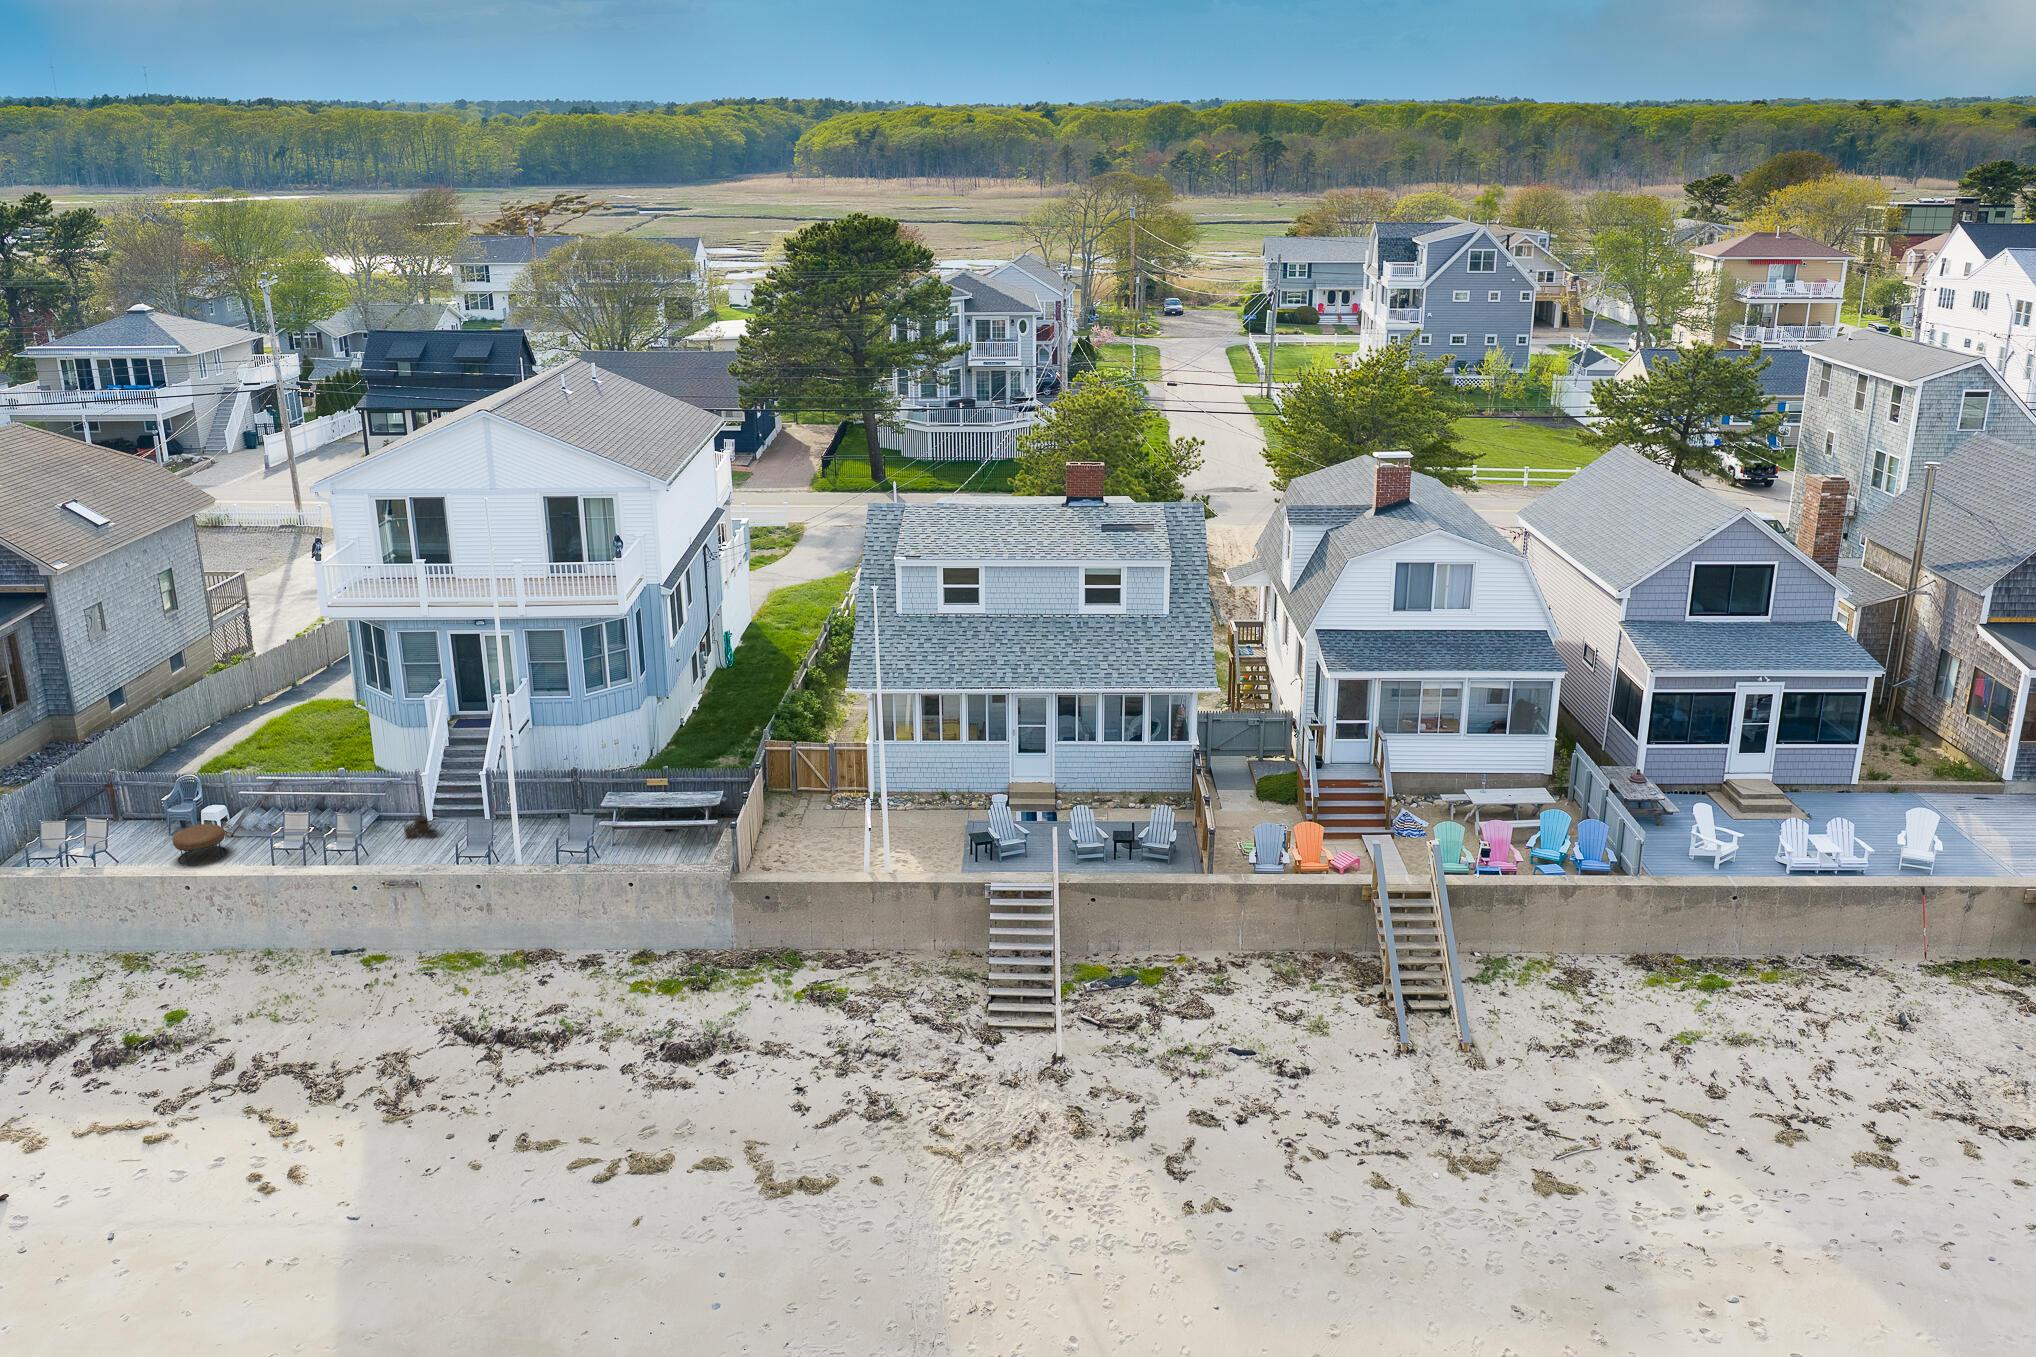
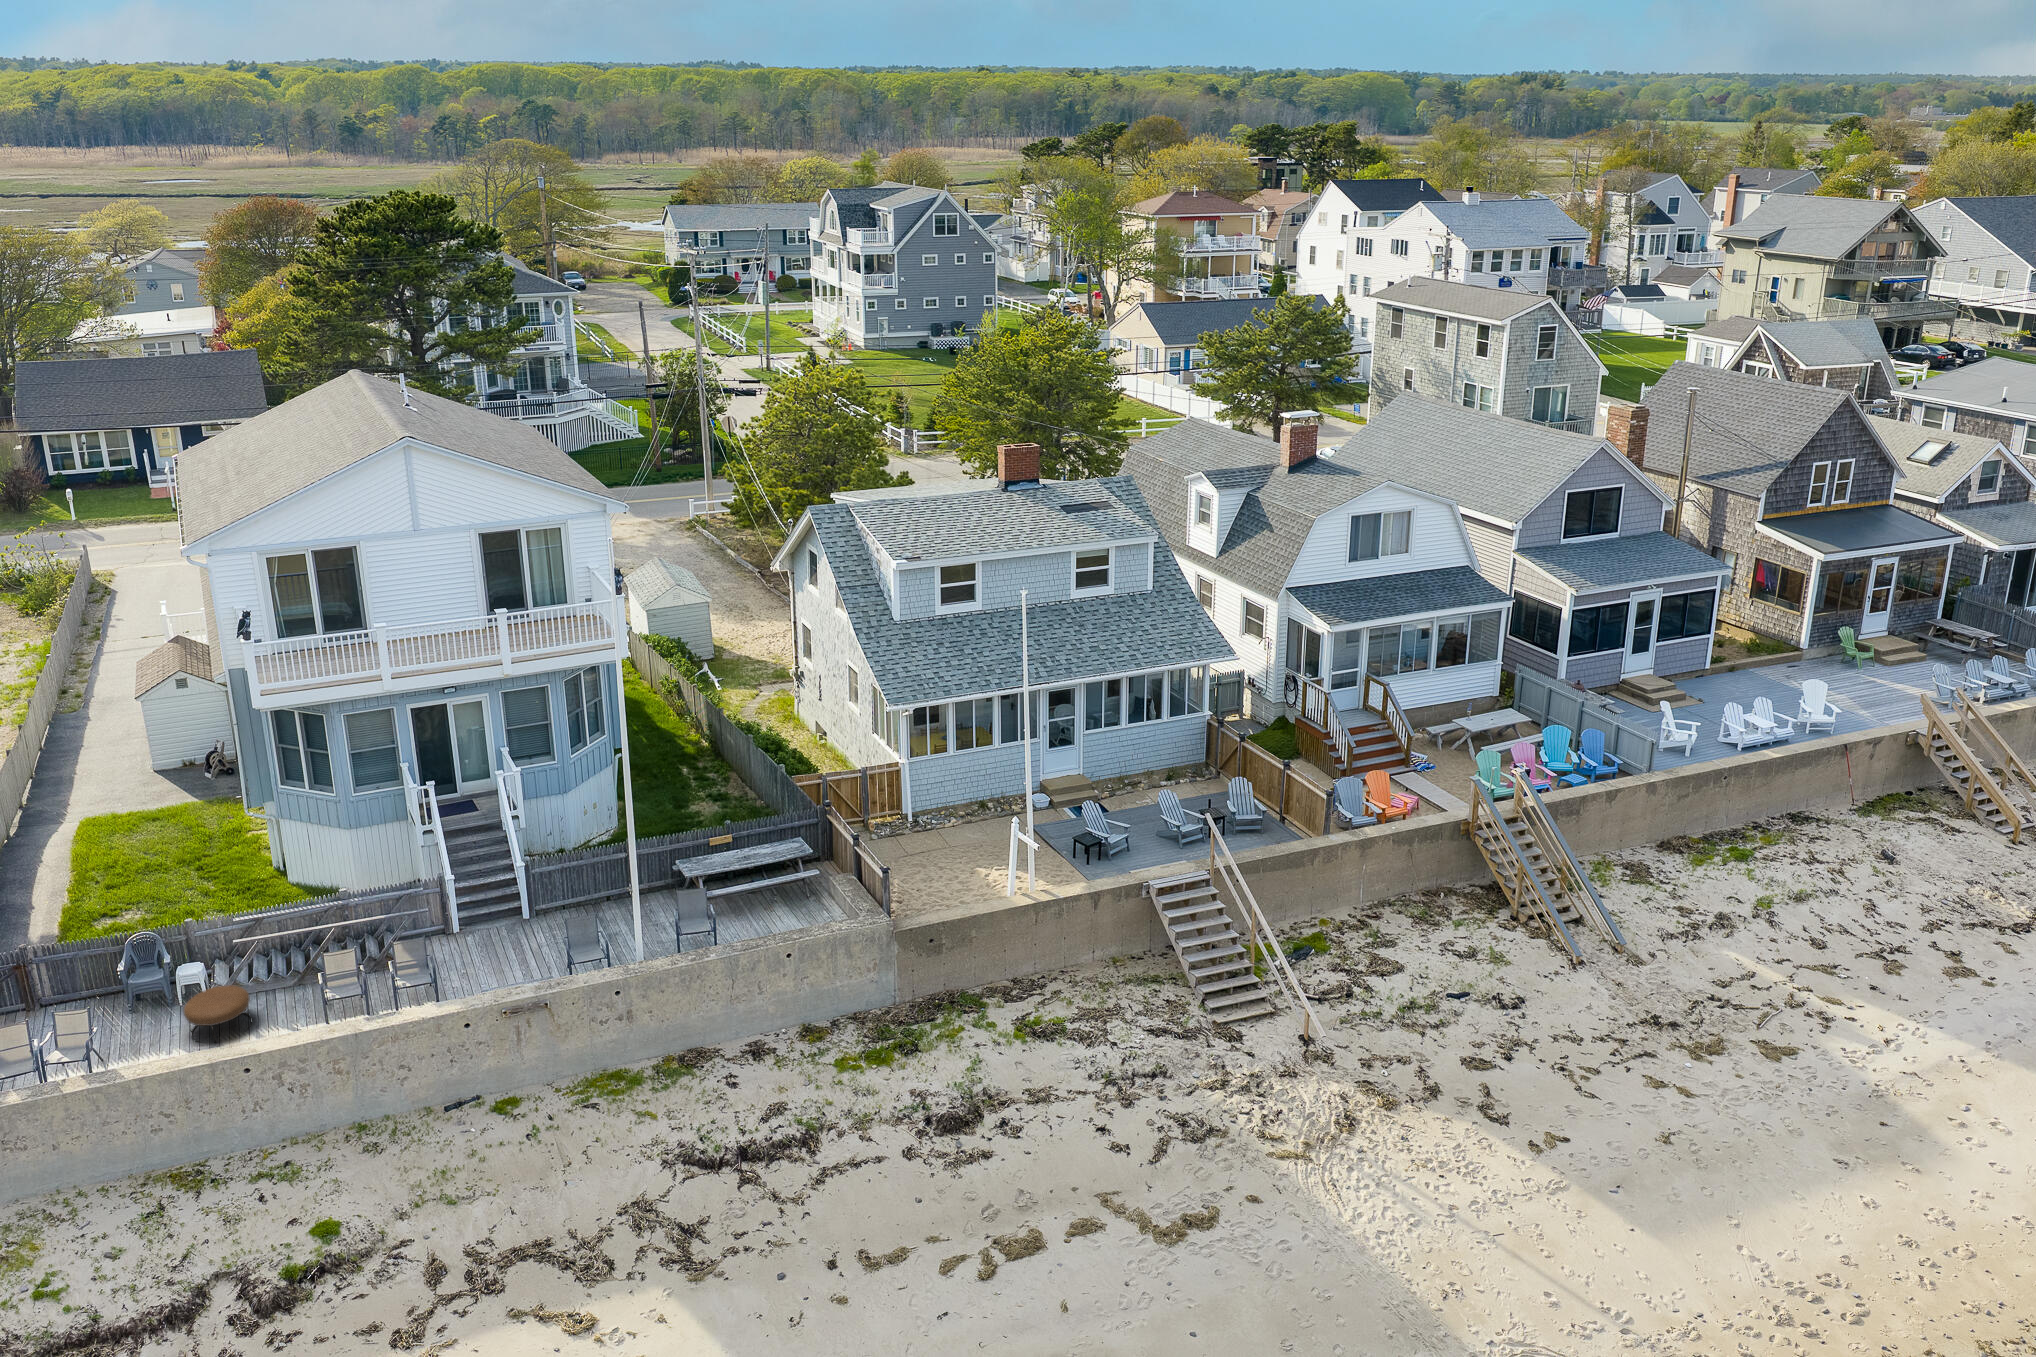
woven basket: present [404,816,437,839] -> none [465,924,507,955]

